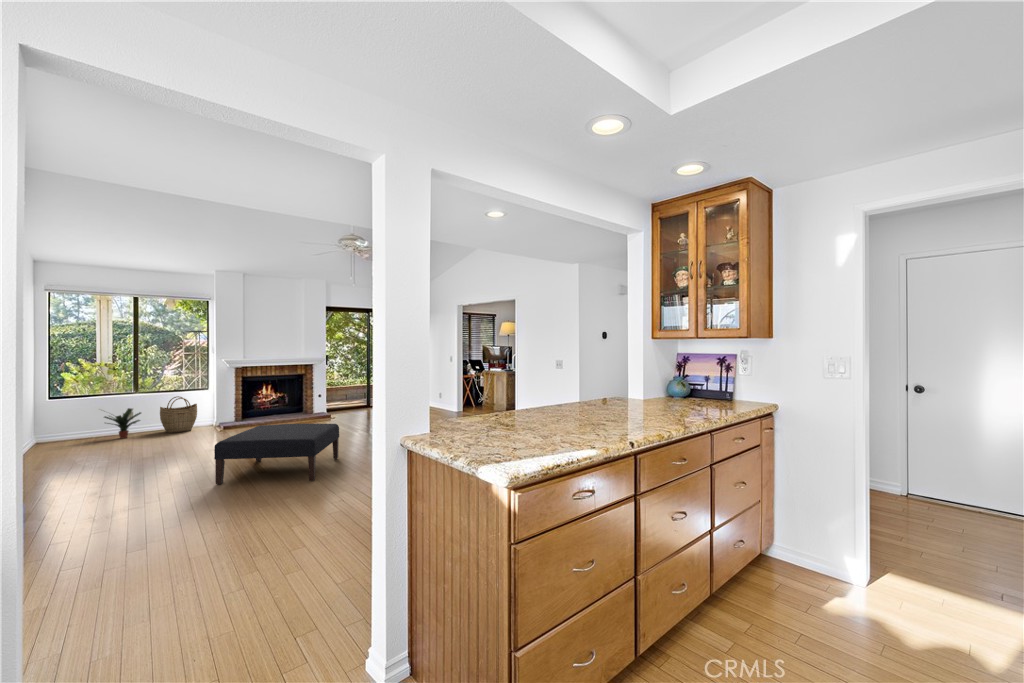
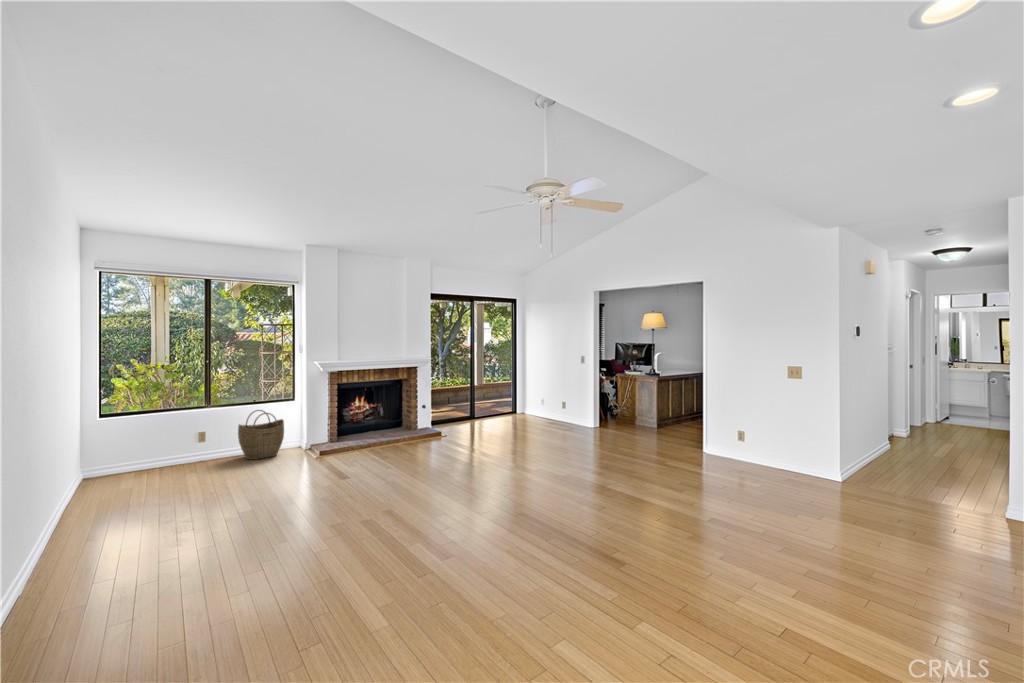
potted plant: present [104,408,141,439] -> none [162,427,218,470]
ottoman: present [214,424,339,484] -> none [406,464,564,581]

